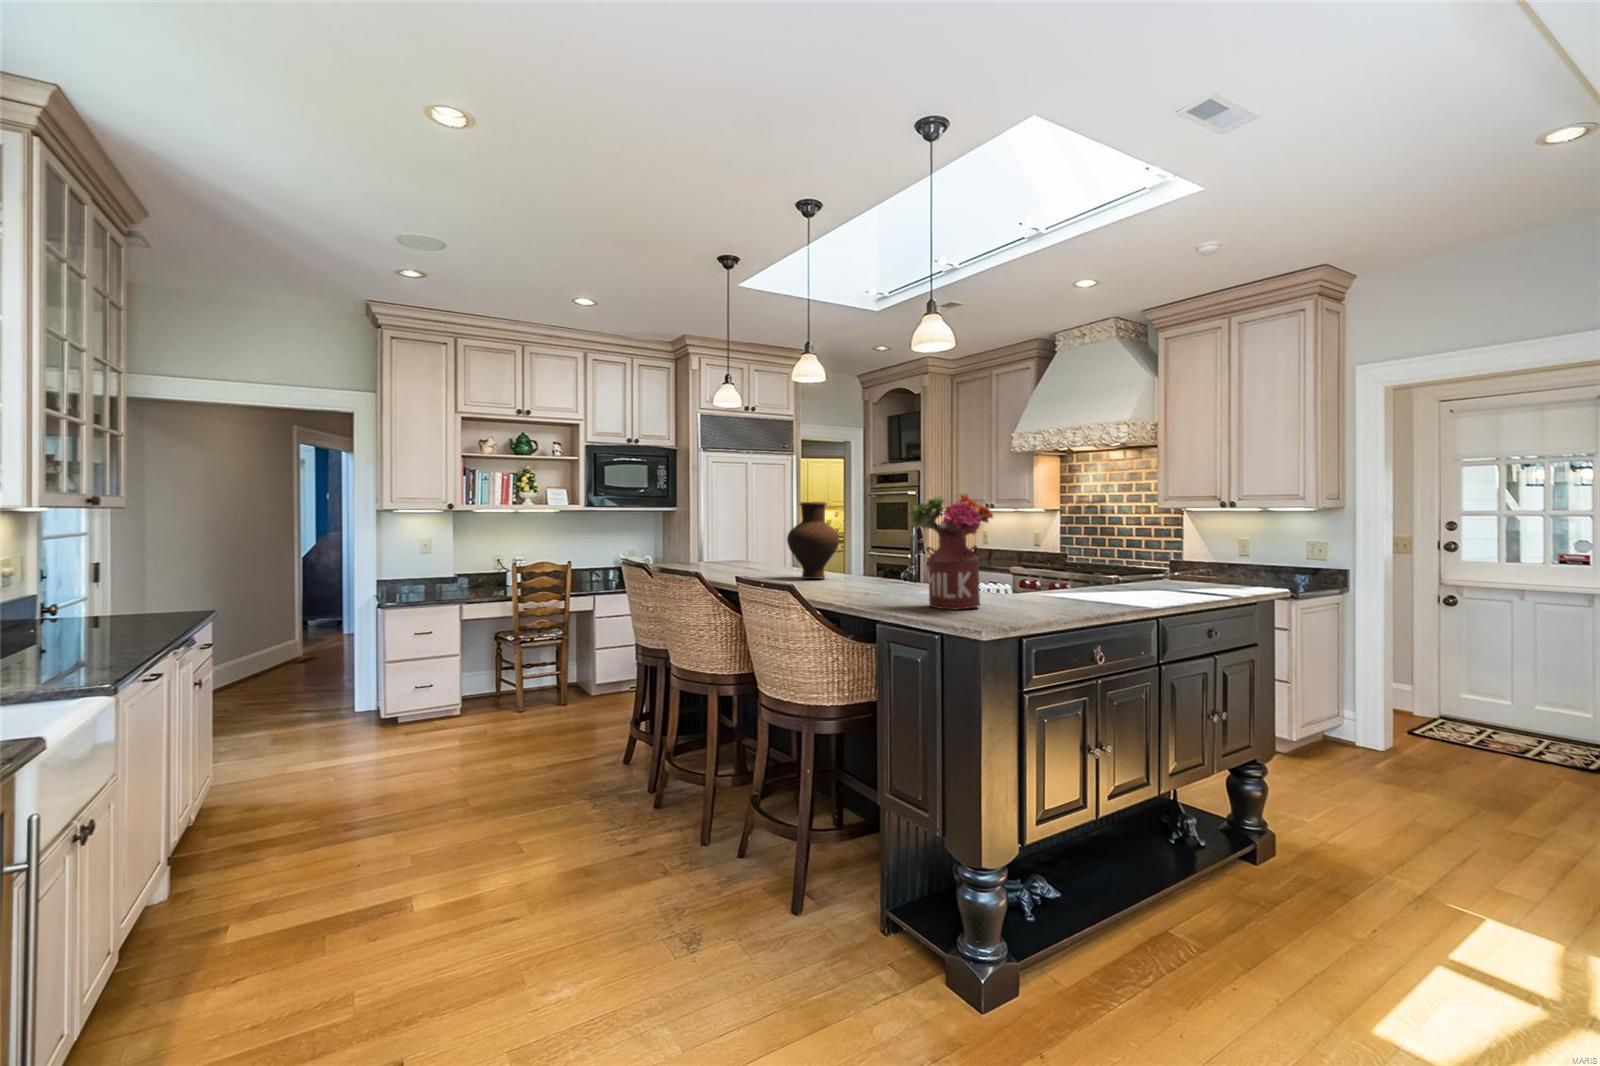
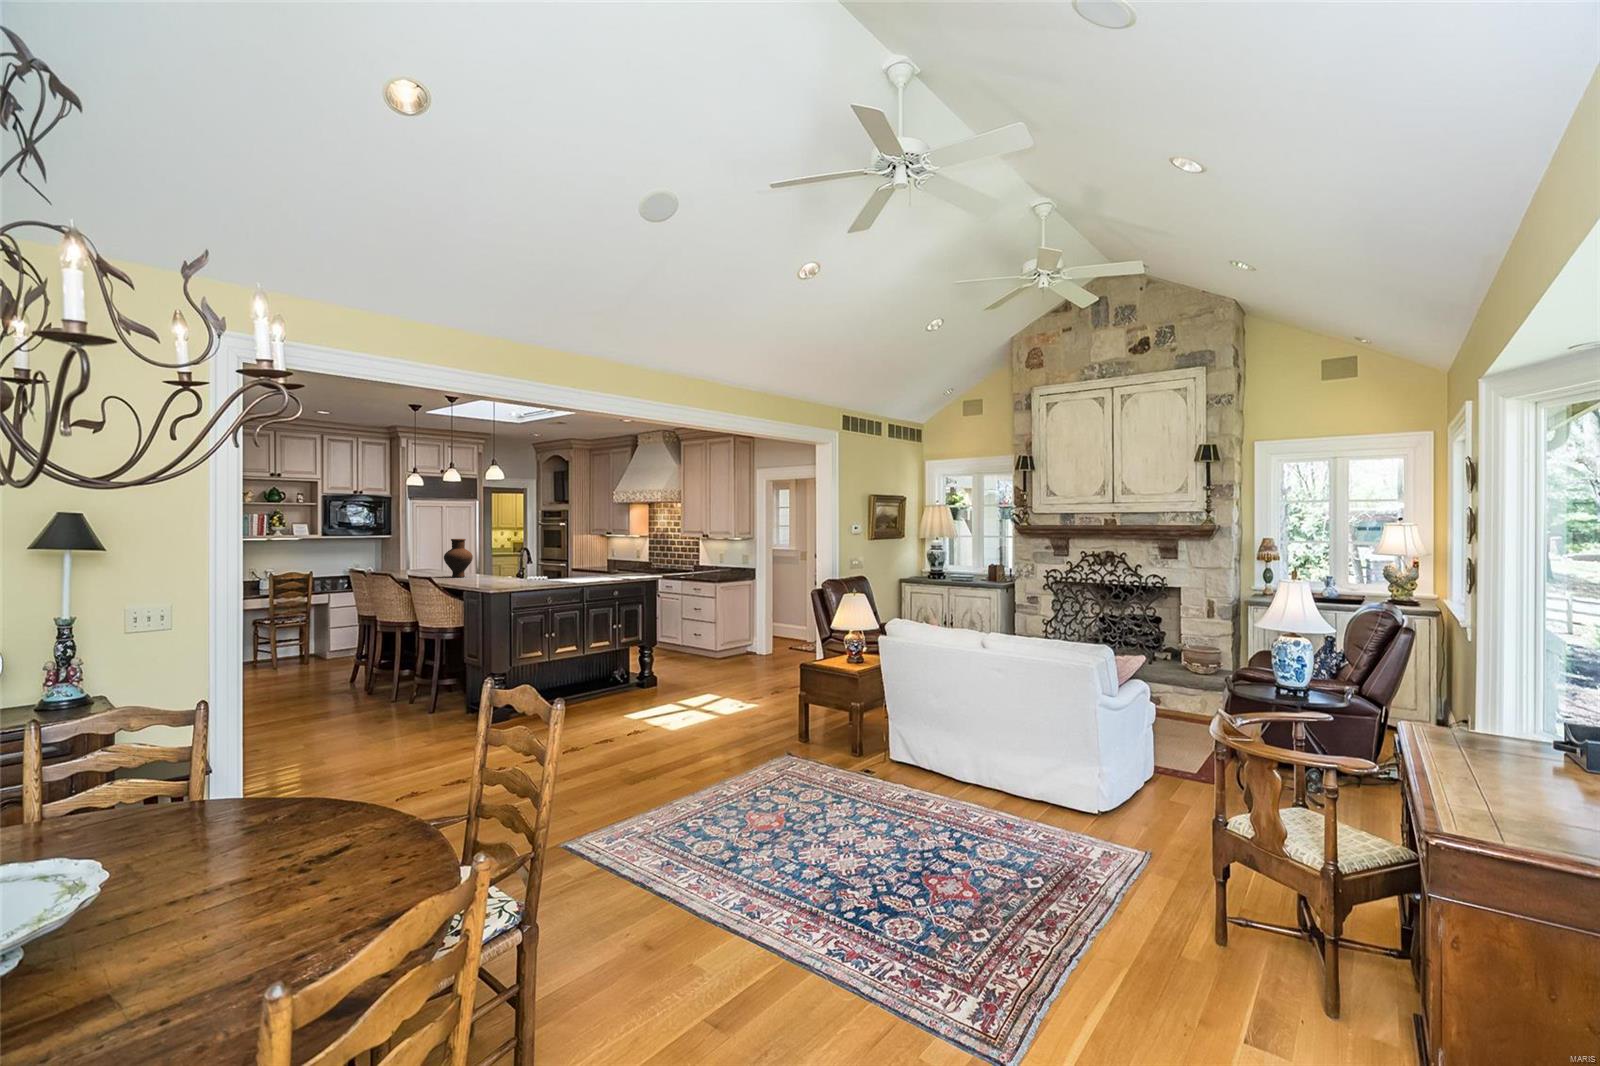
flower arrangement: present [910,493,993,610] -> none [478,540,512,585]

